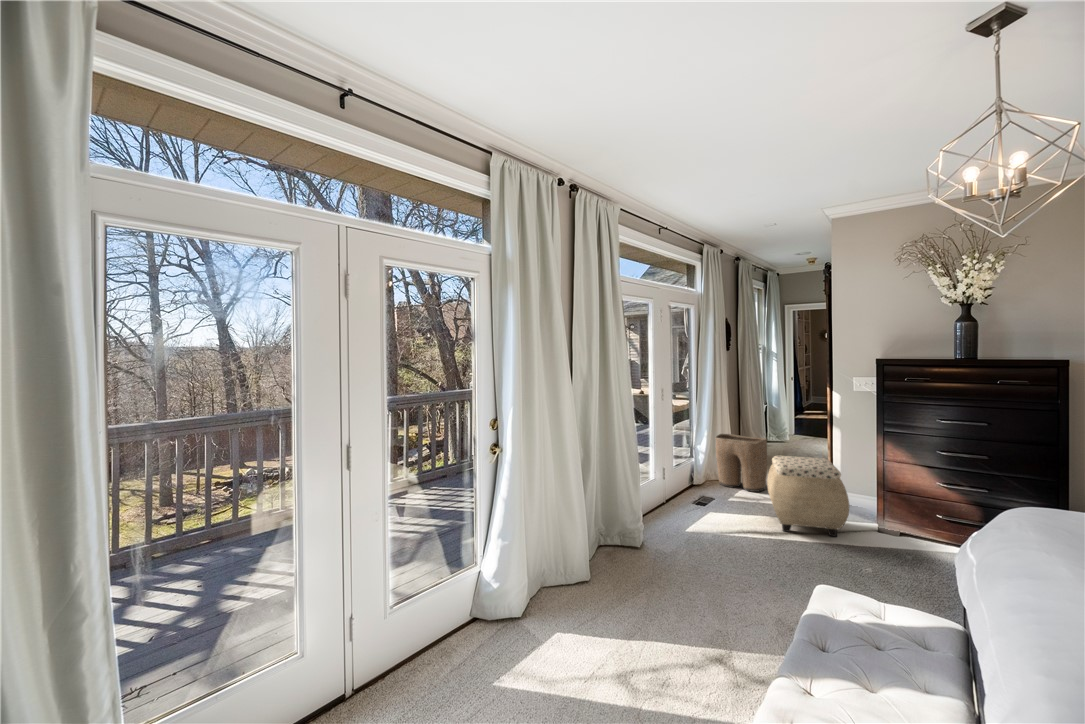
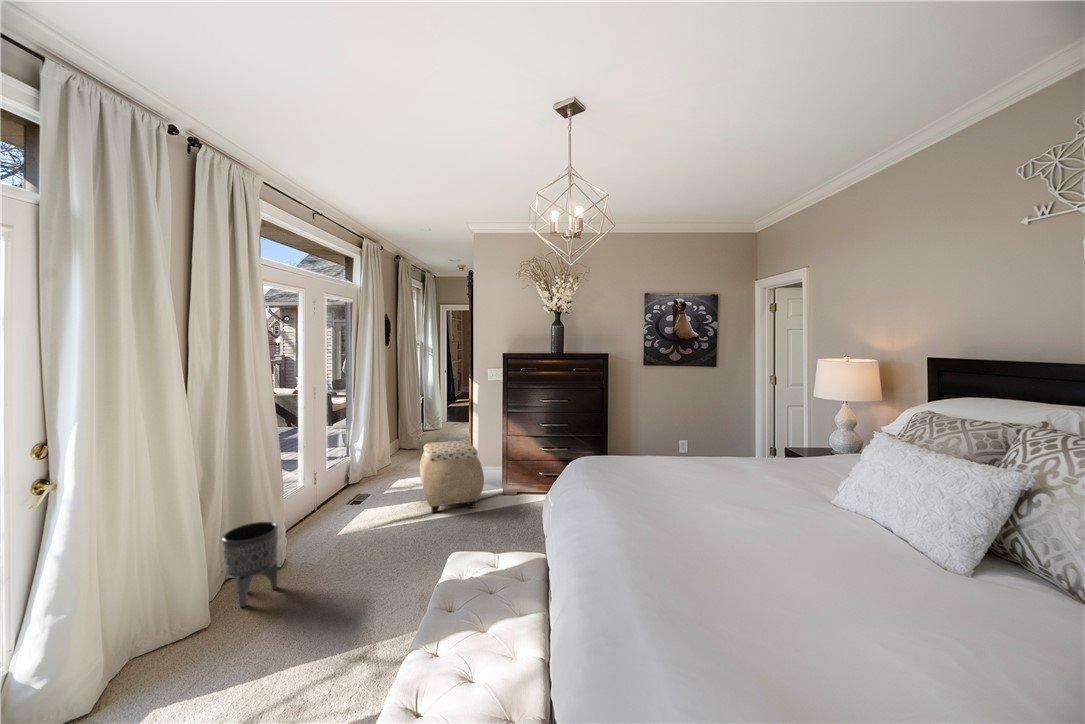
laundry basket: present [716,434,767,492] -> none [373,427,421,480]
planter: none [608,500,646,566] -> present [222,522,278,607]

